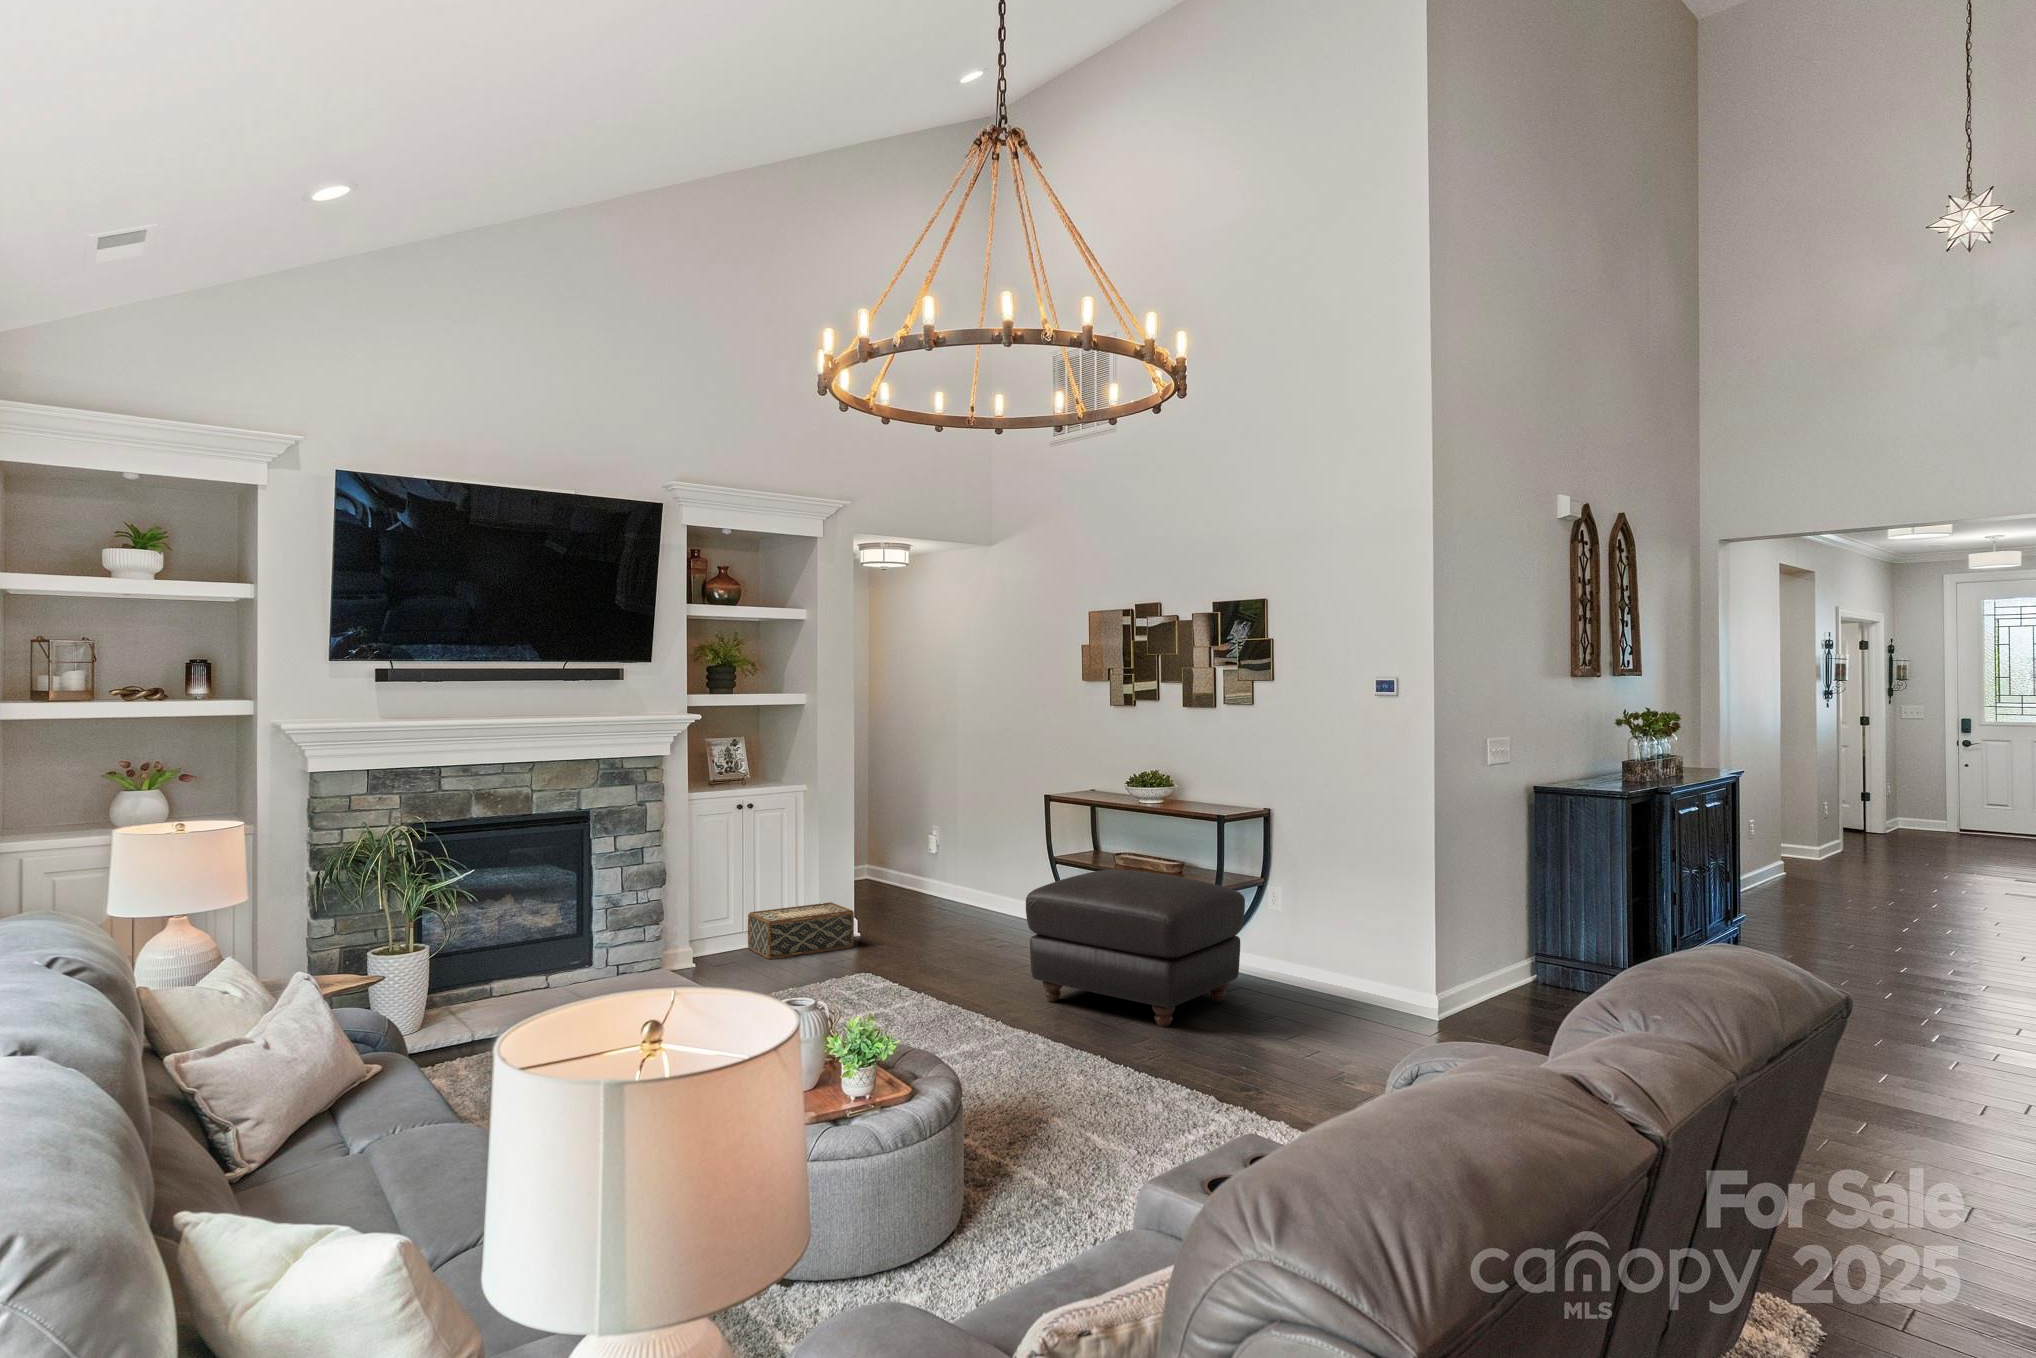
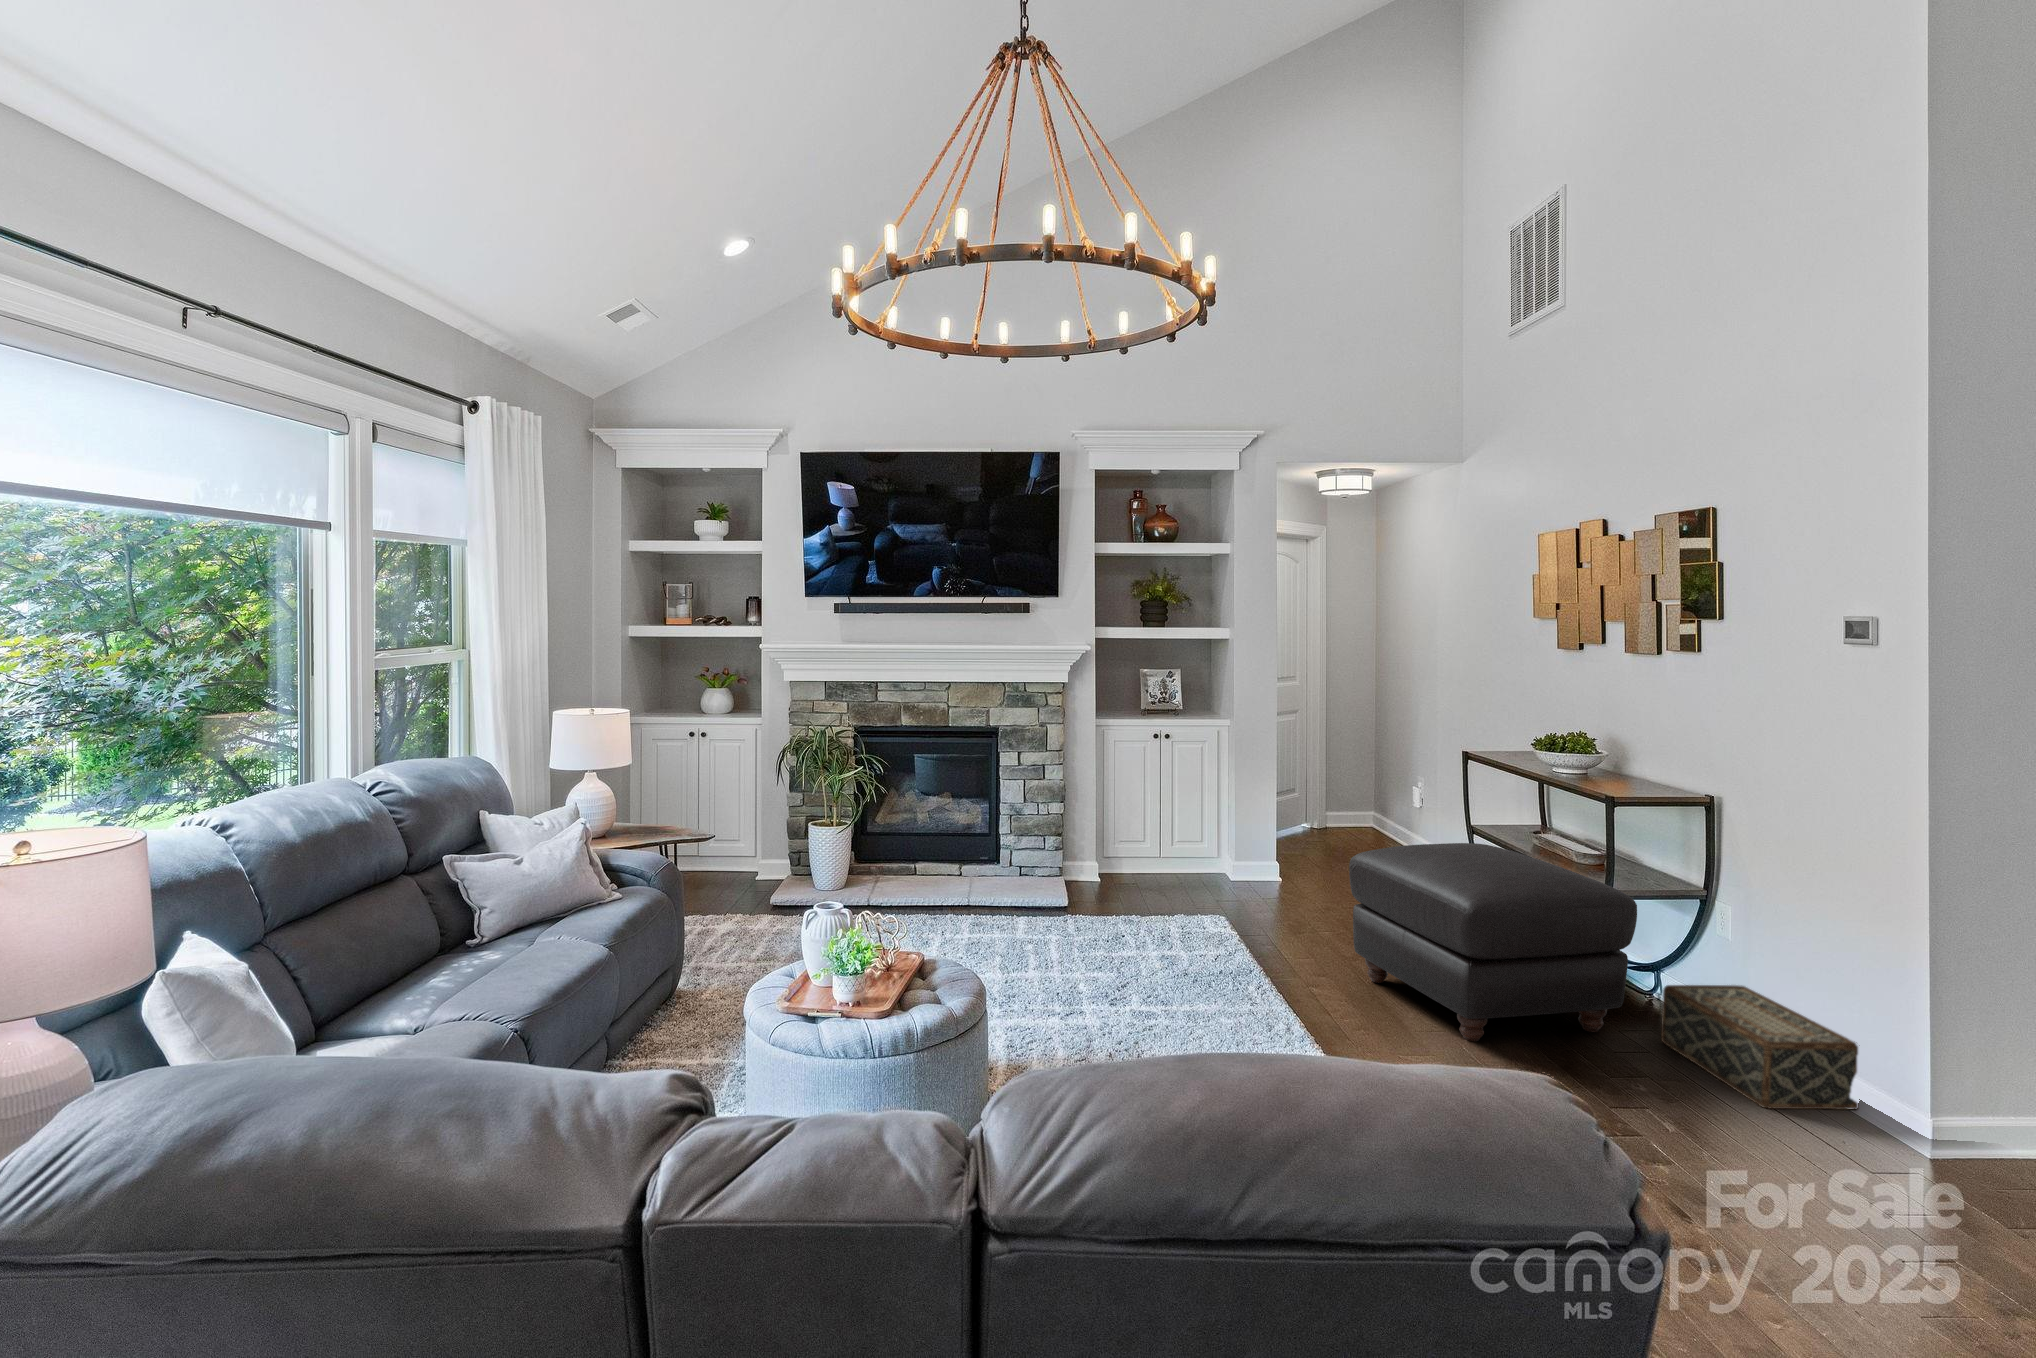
woven basket: present [748,902,854,959] -> present [1661,985,1859,1109]

